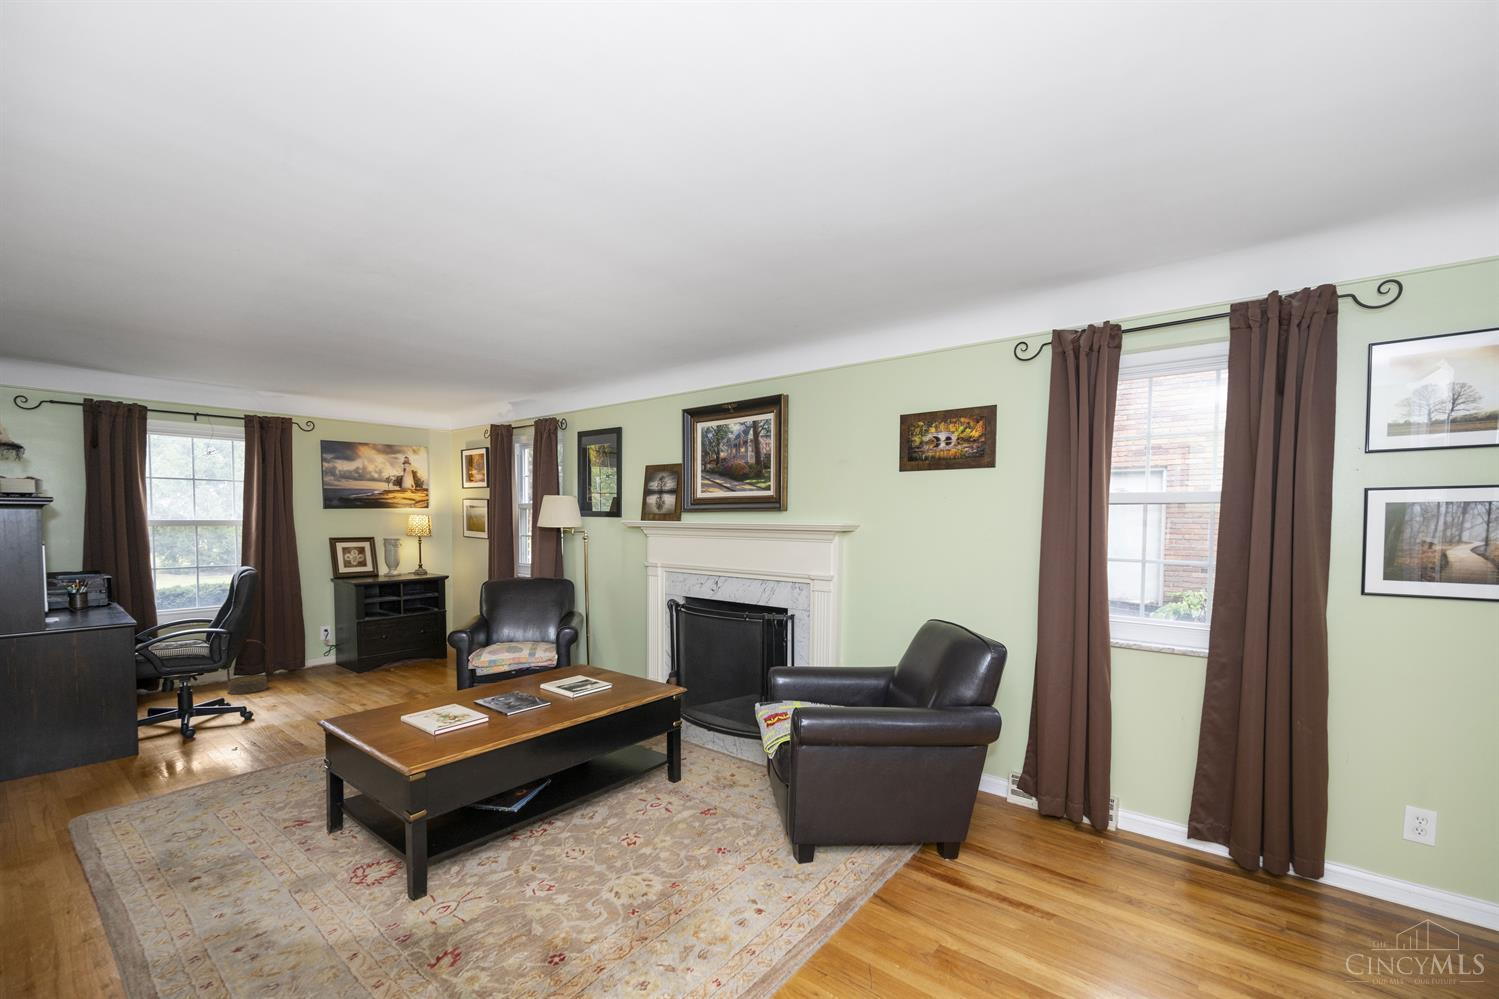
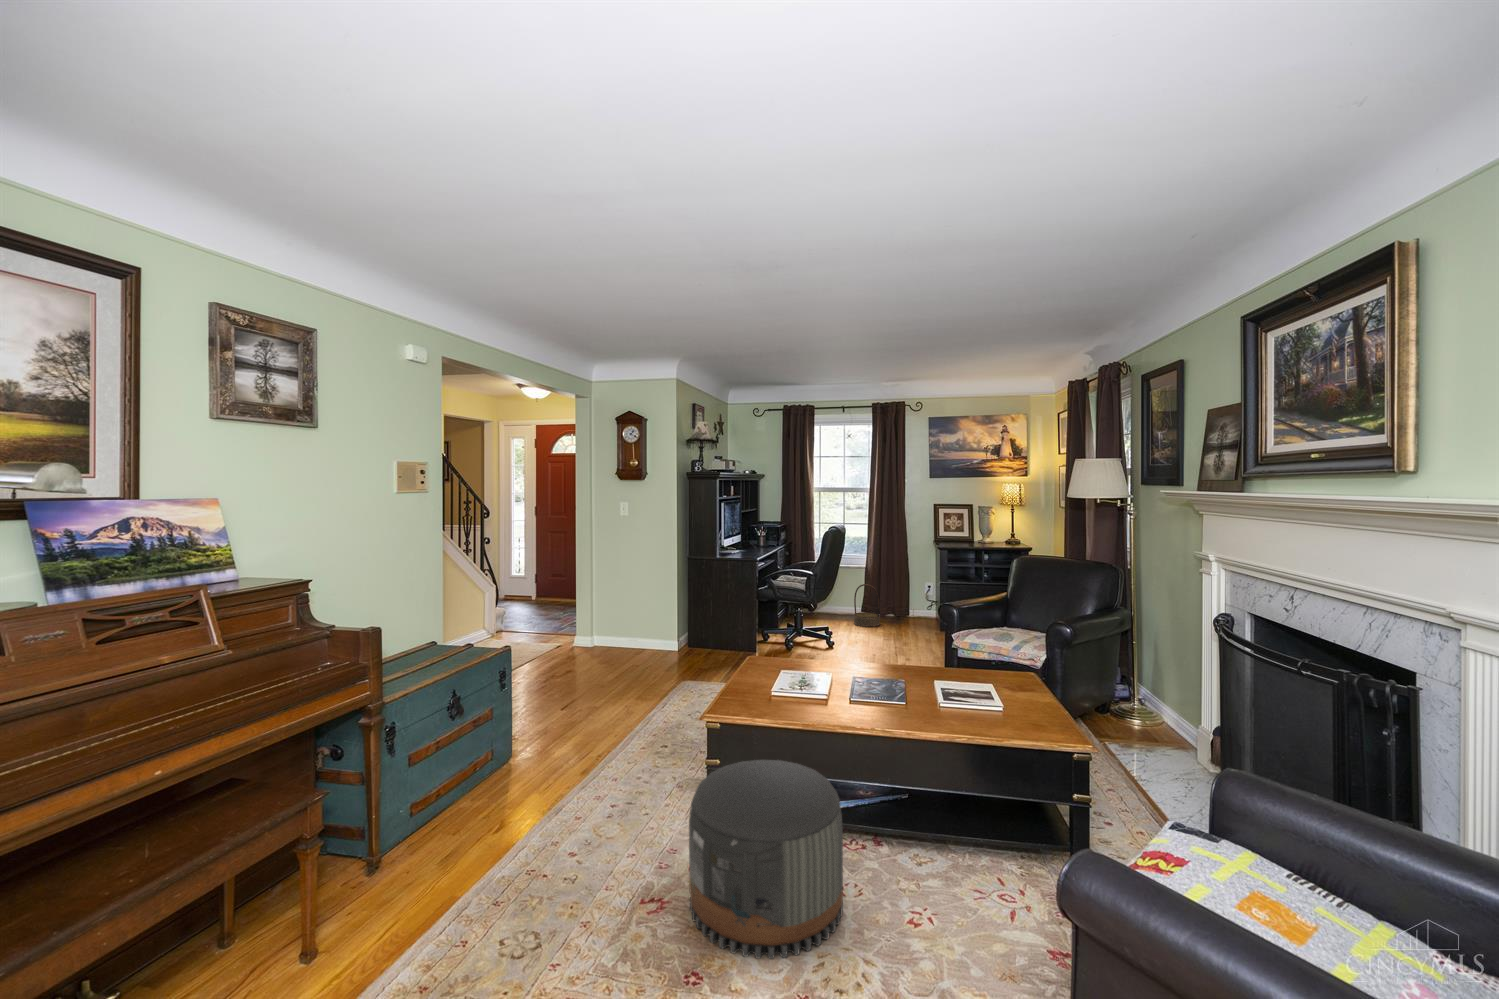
pouf: none [455,766,604,939] -> present [689,760,843,959]

